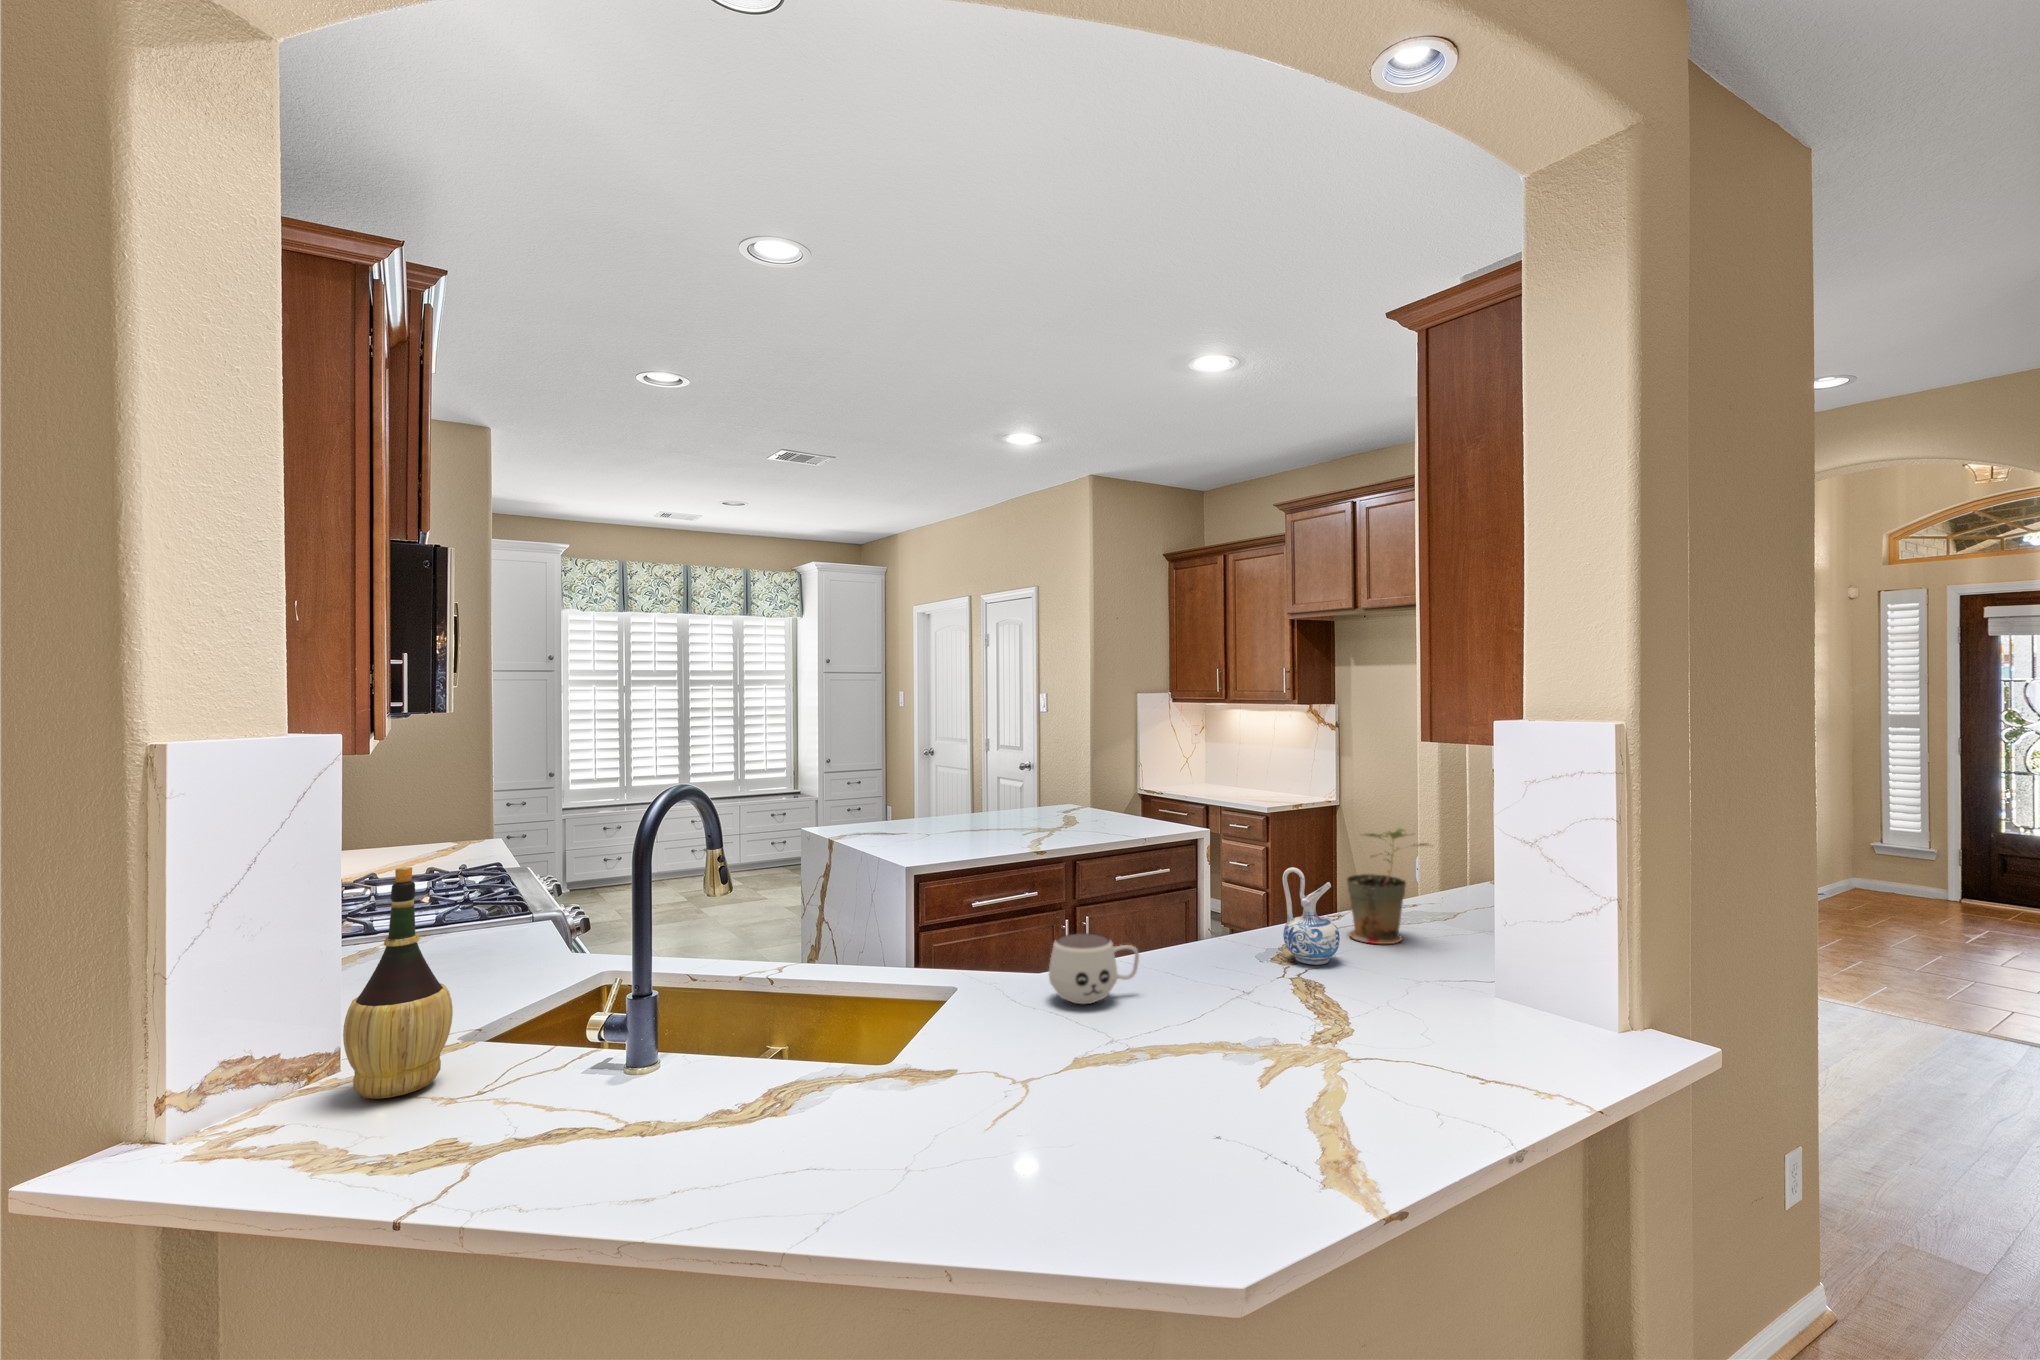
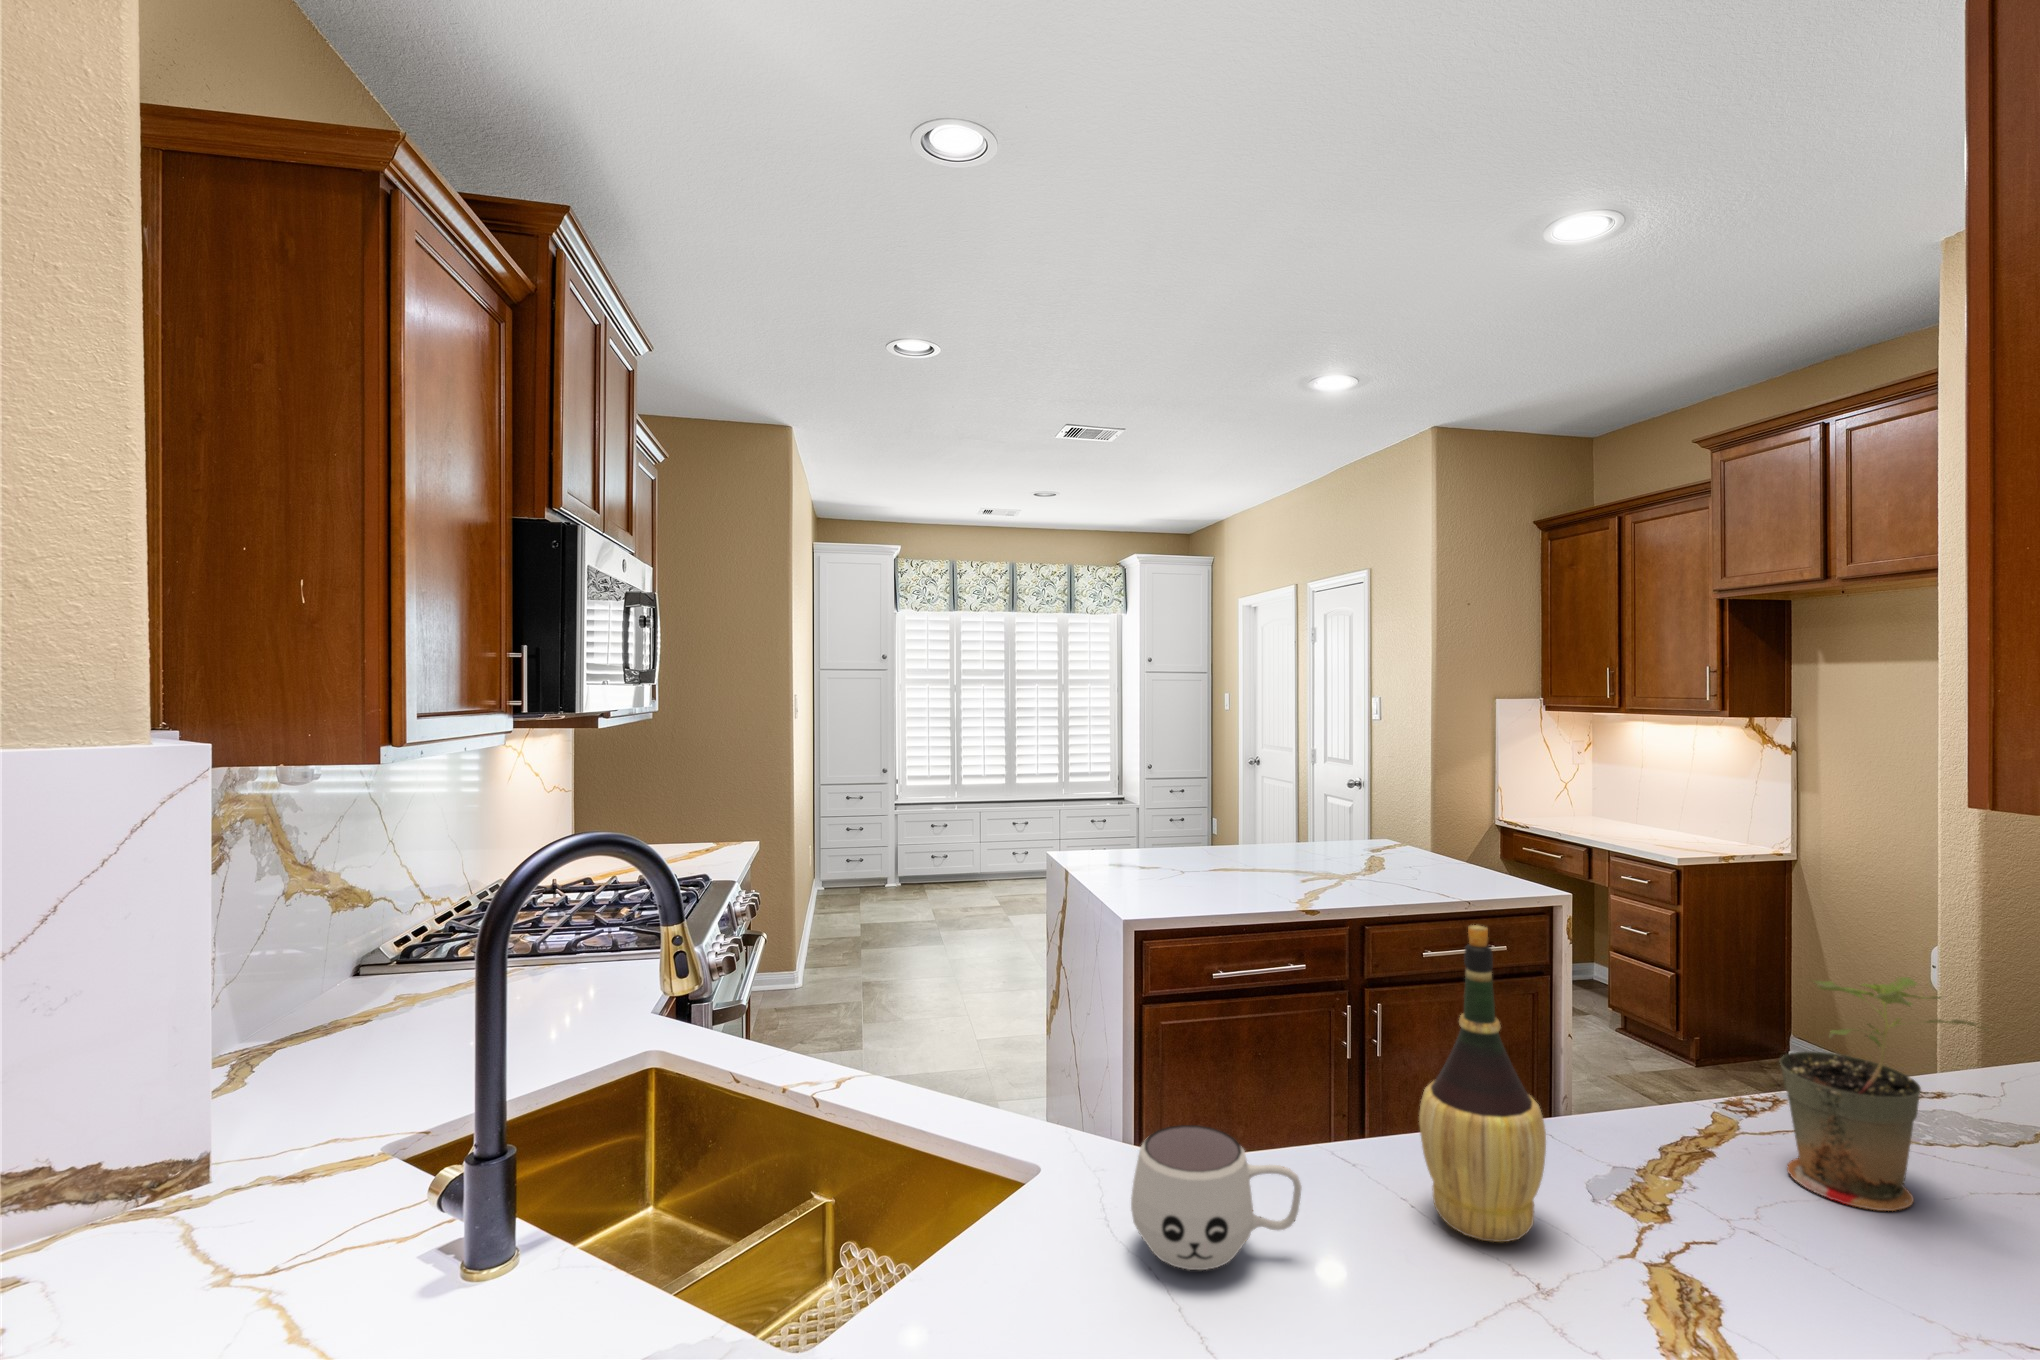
wine bottle: present [343,867,453,1099] -> present [1419,925,1546,1242]
ceramic pitcher: present [1283,867,1340,965] -> none [1624,1041,1753,1246]

